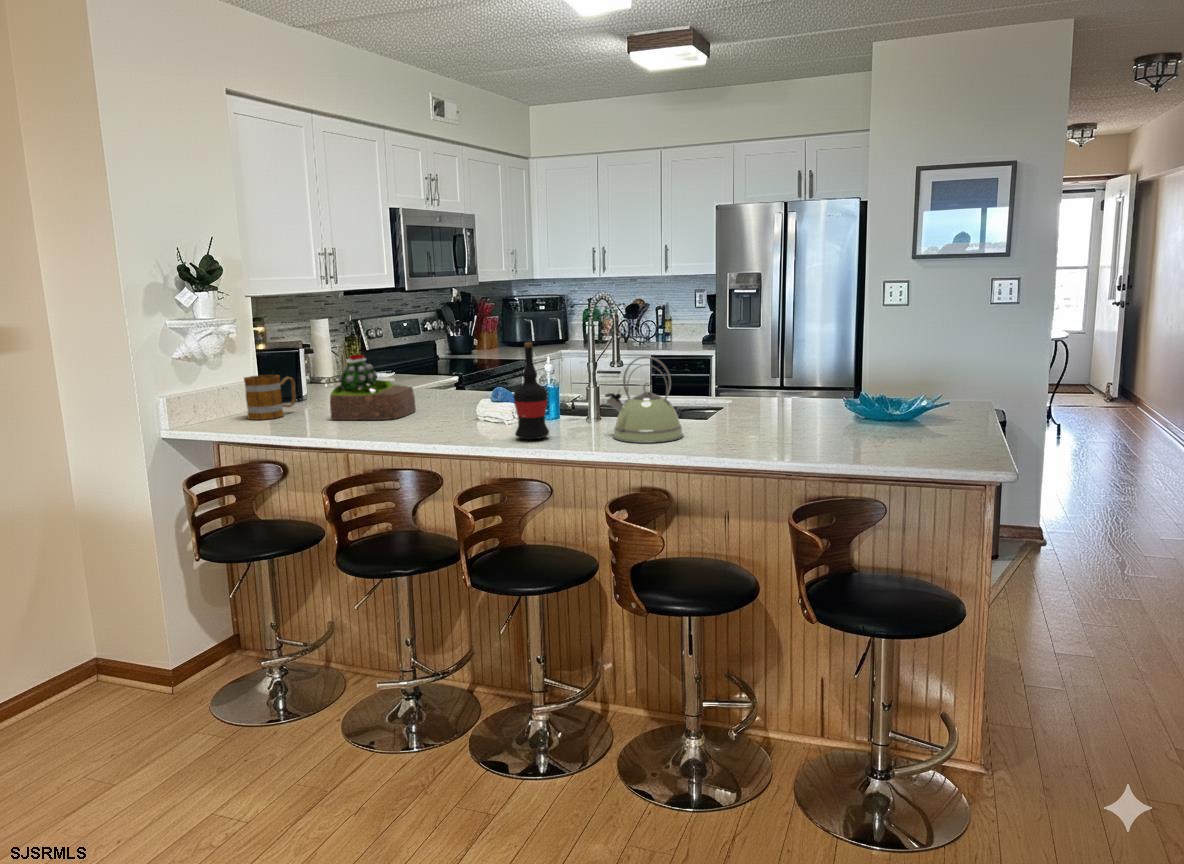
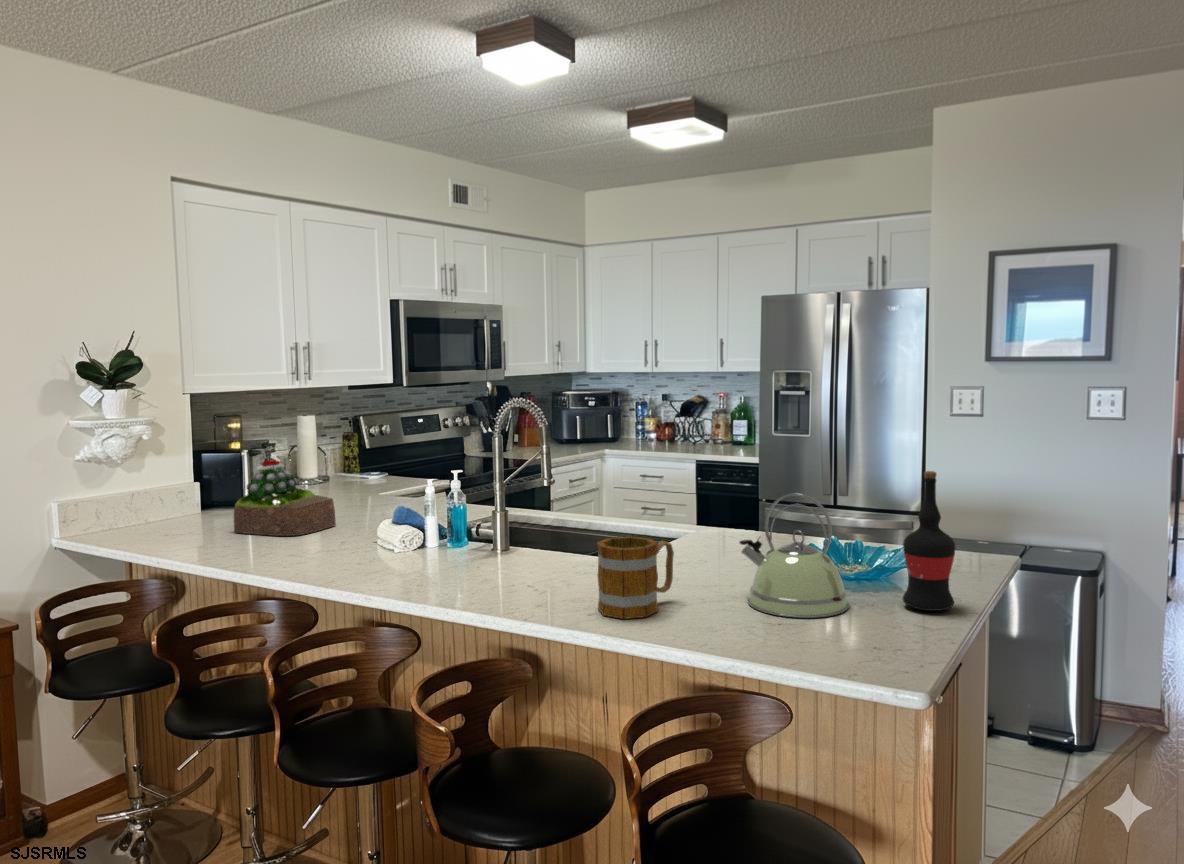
wine bottle: present [513,342,549,439] -> present [902,471,955,611]
kettle: present [605,356,683,443] -> present [739,493,849,618]
mug: present [244,375,296,420] -> present [597,537,674,619]

